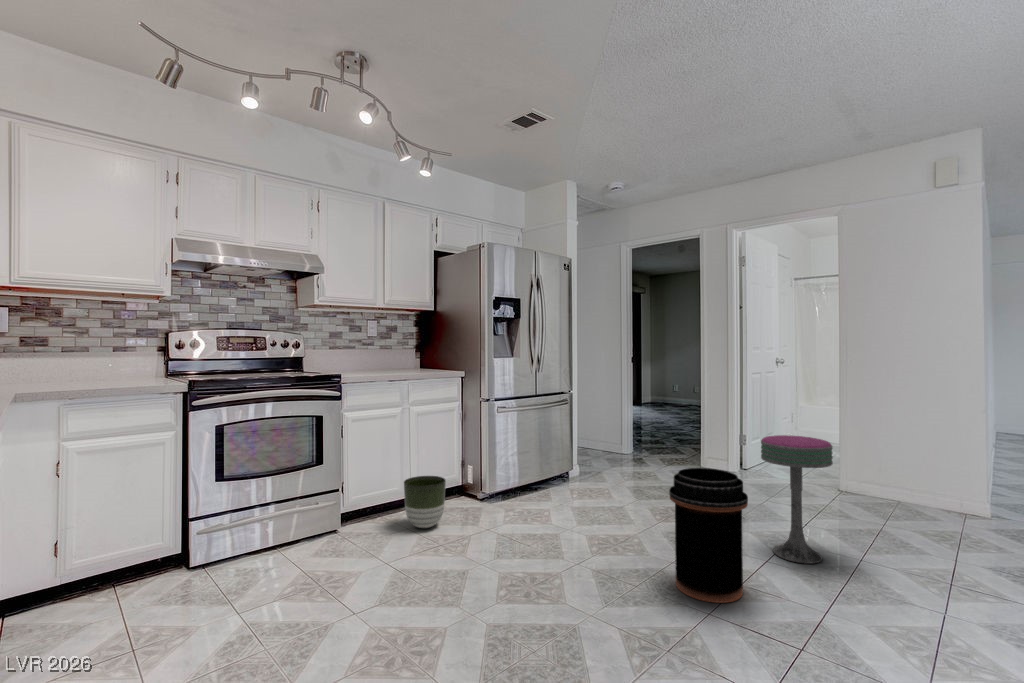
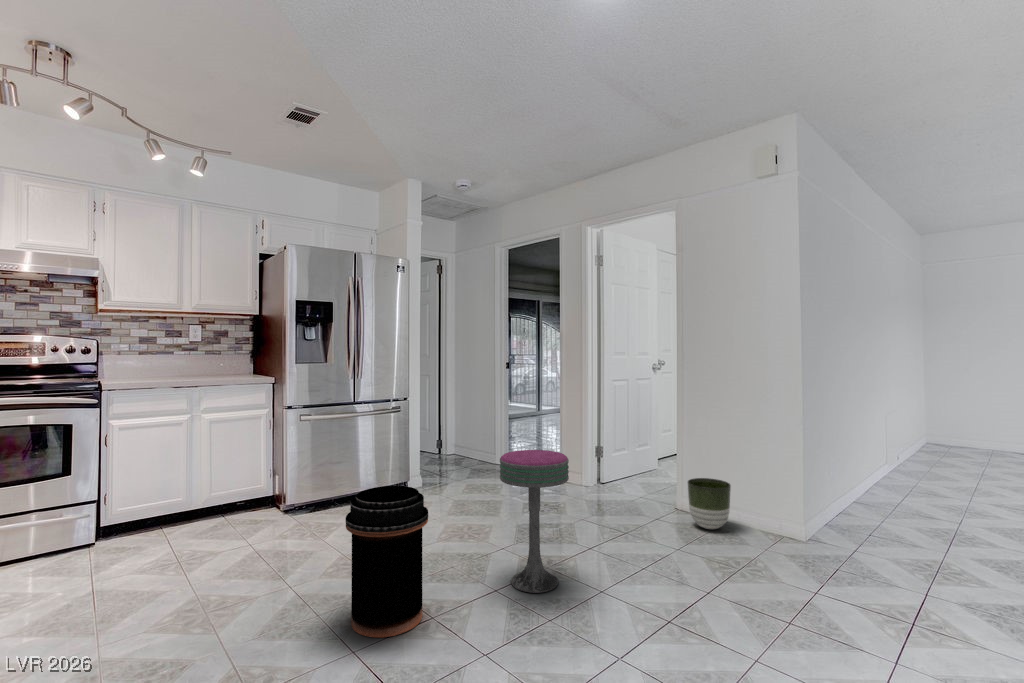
planter: present [404,476,446,528] -> present [688,478,731,529]

